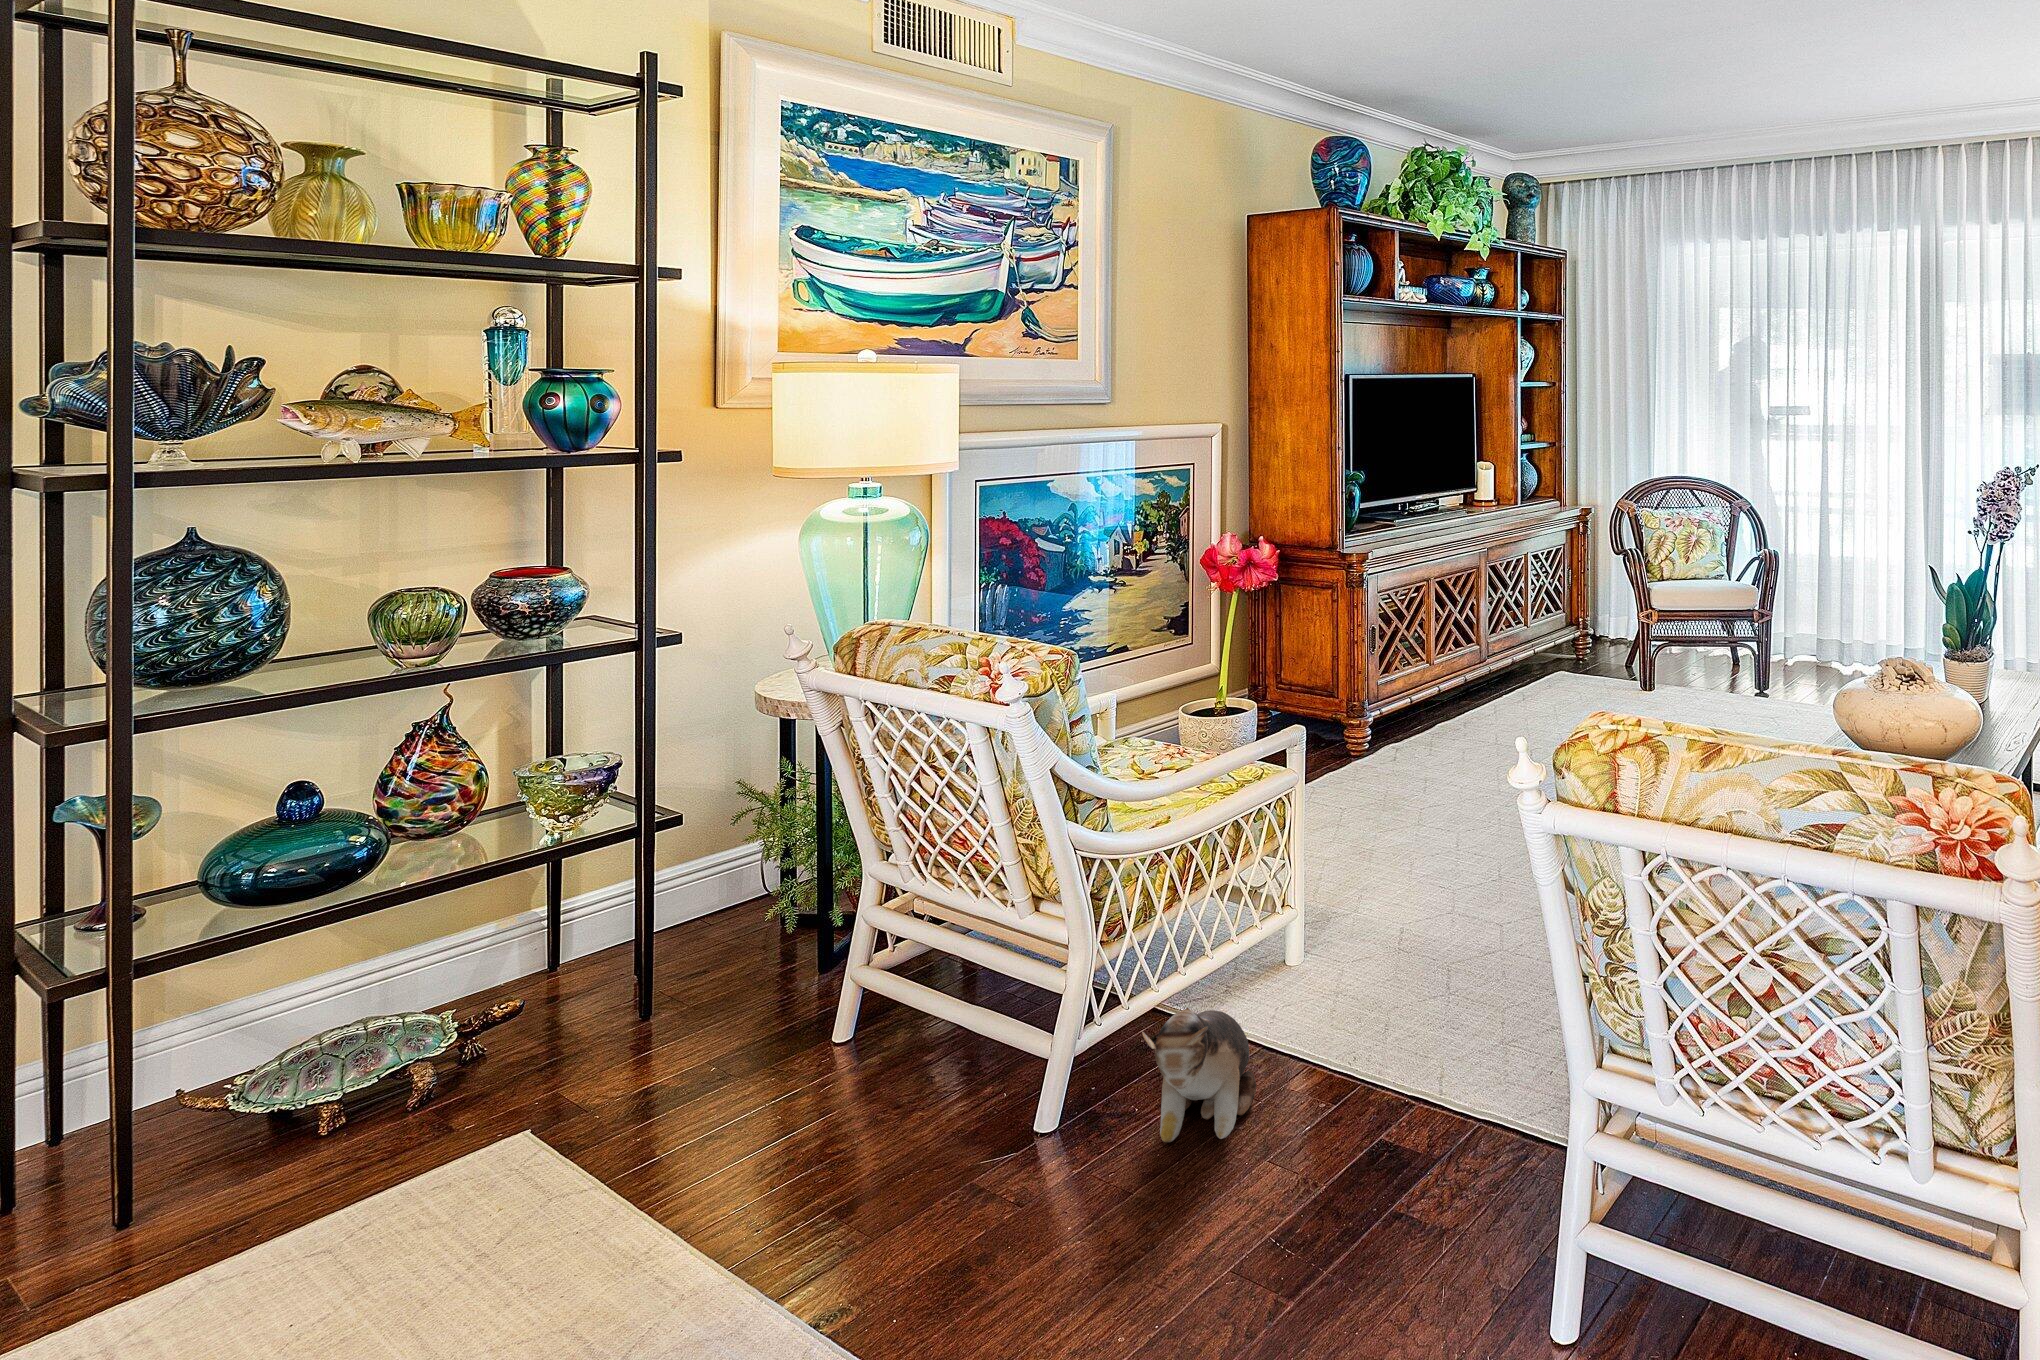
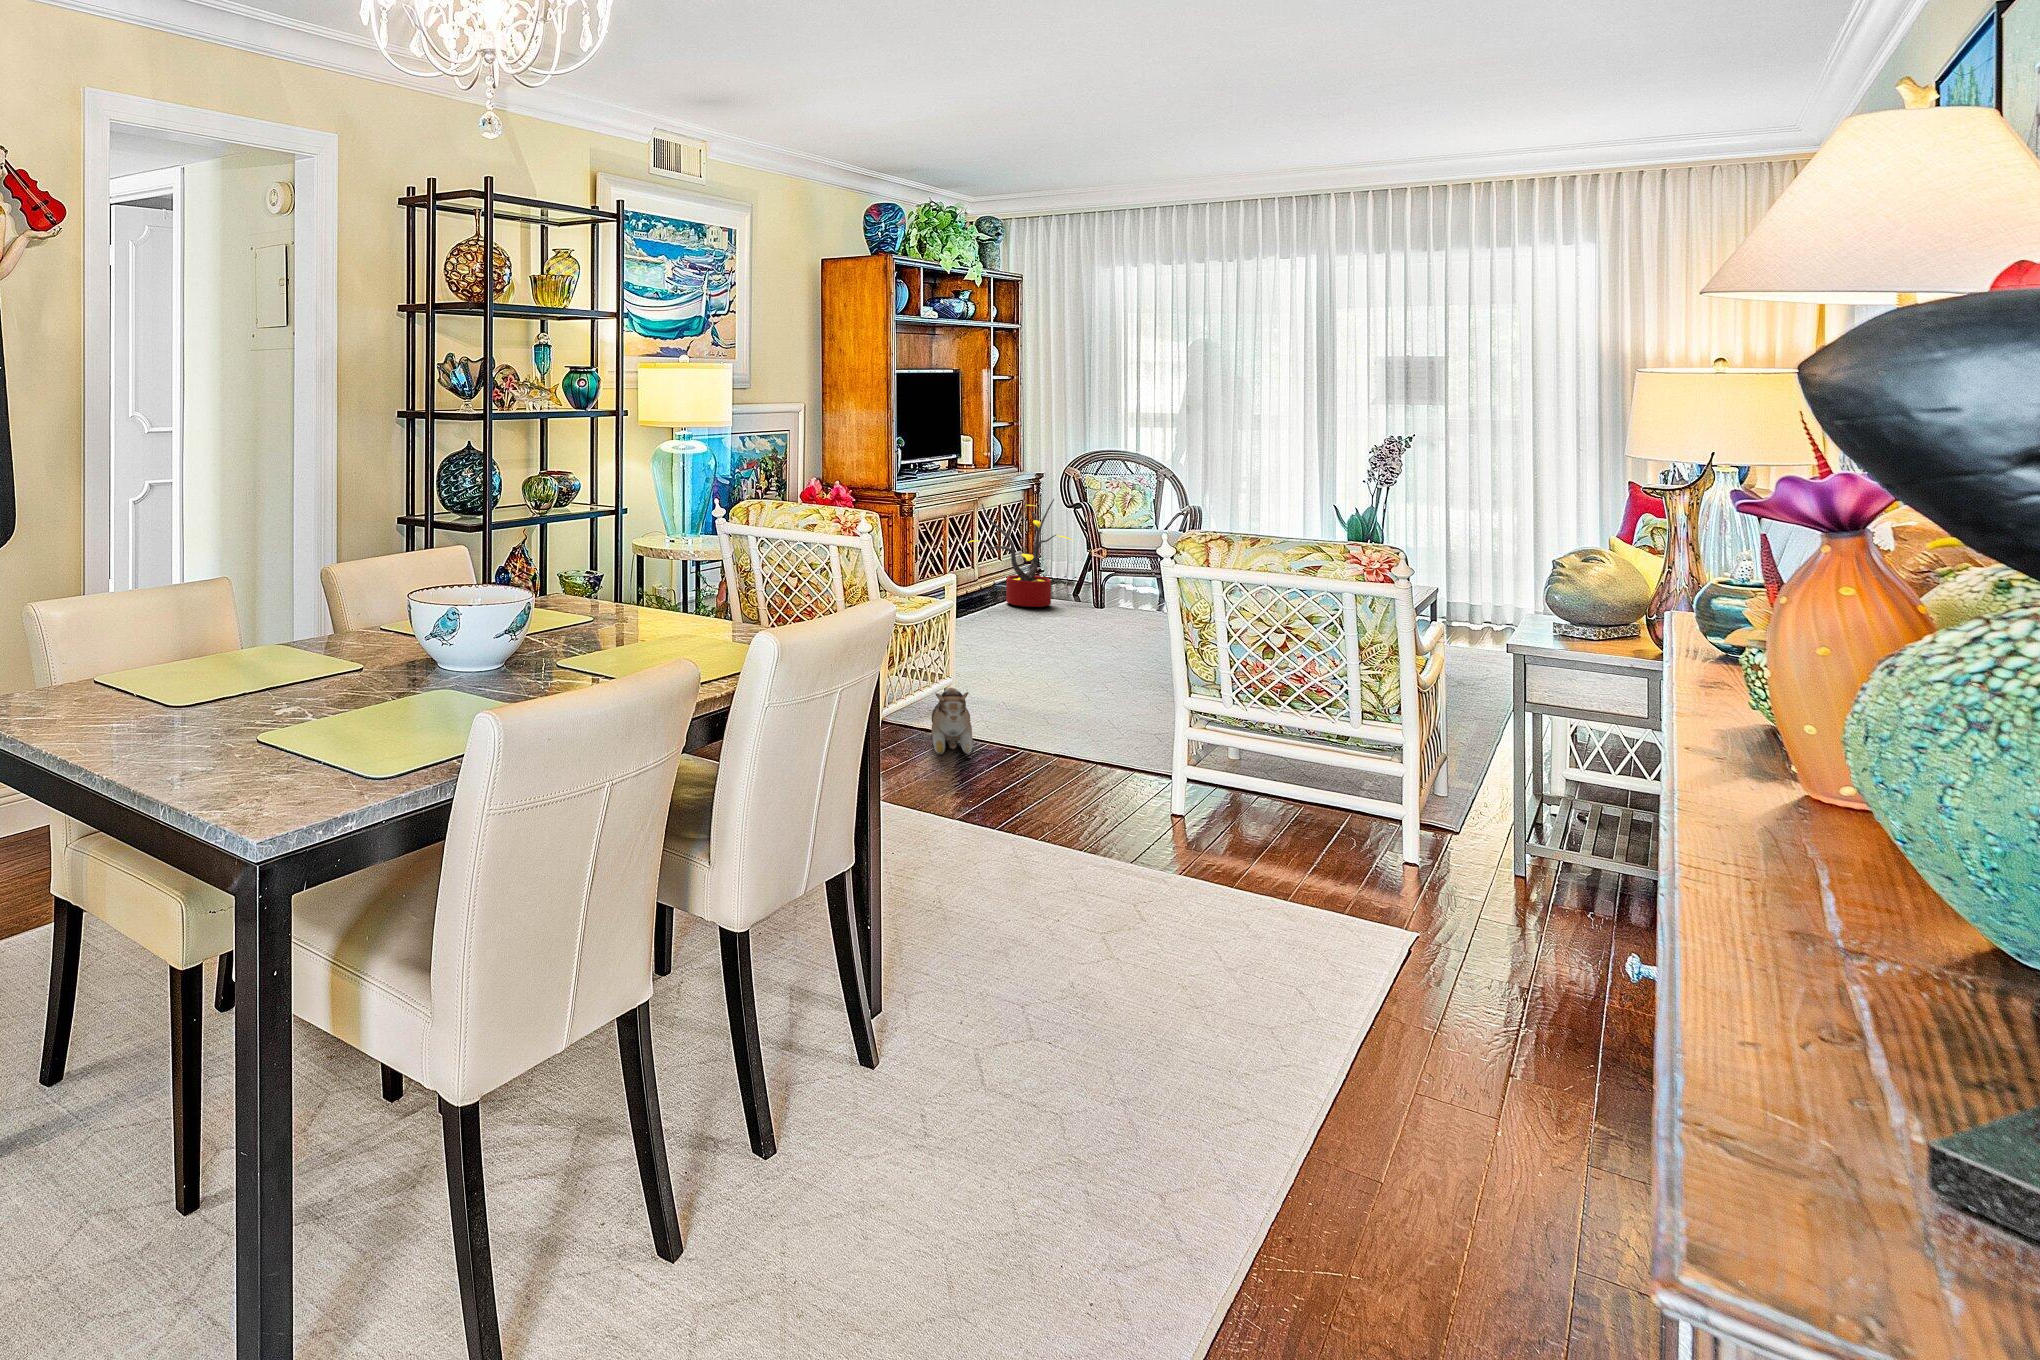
decorative plant: none [1471,546,1620,699] -> present [969,499,1073,607]

